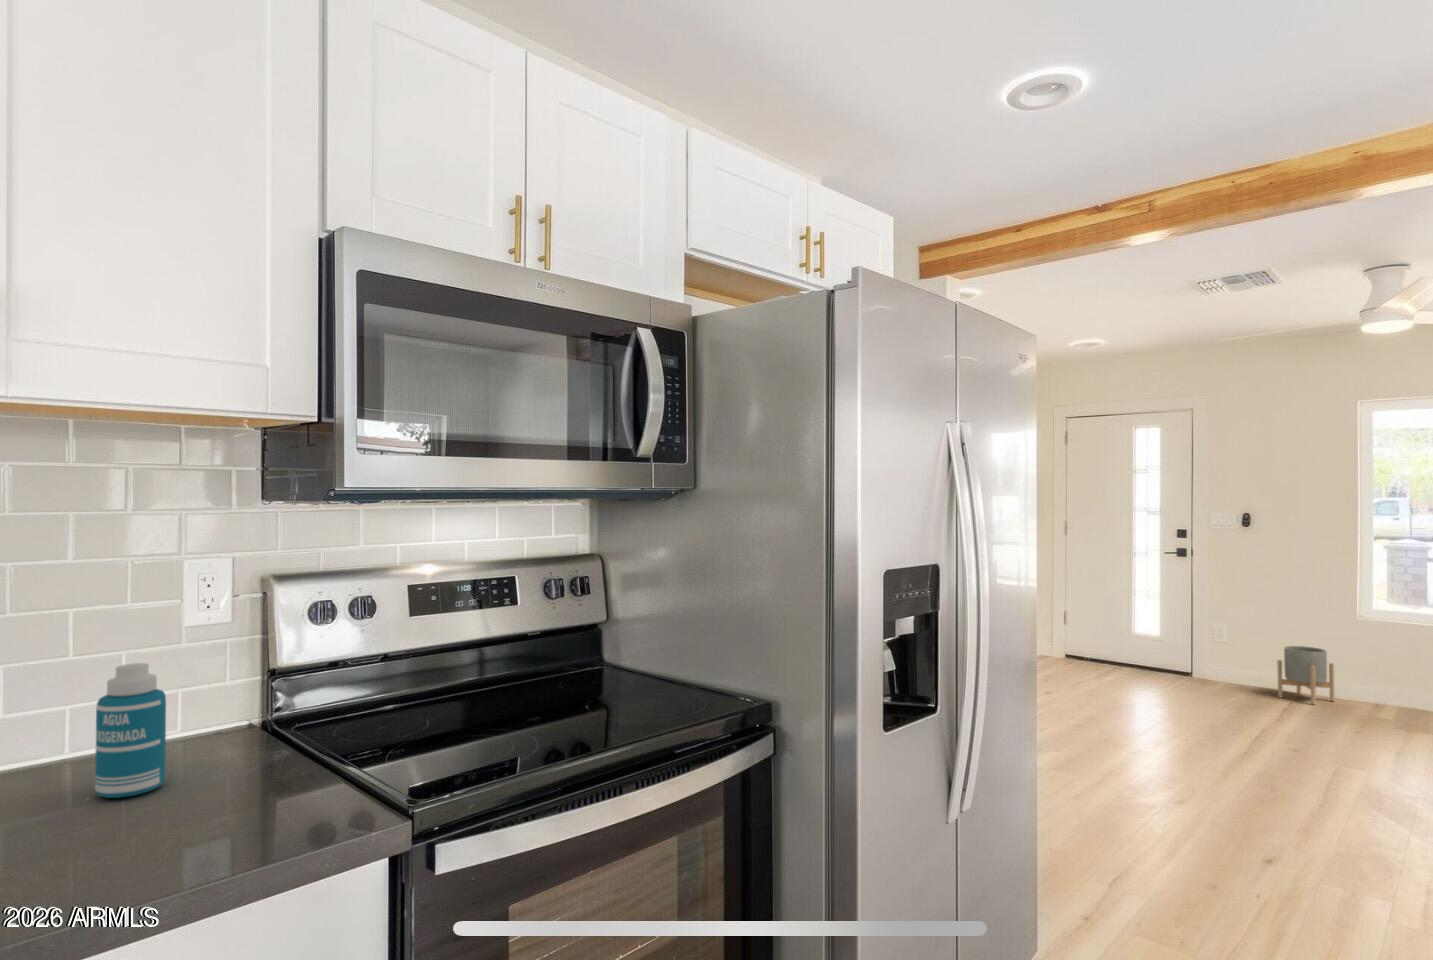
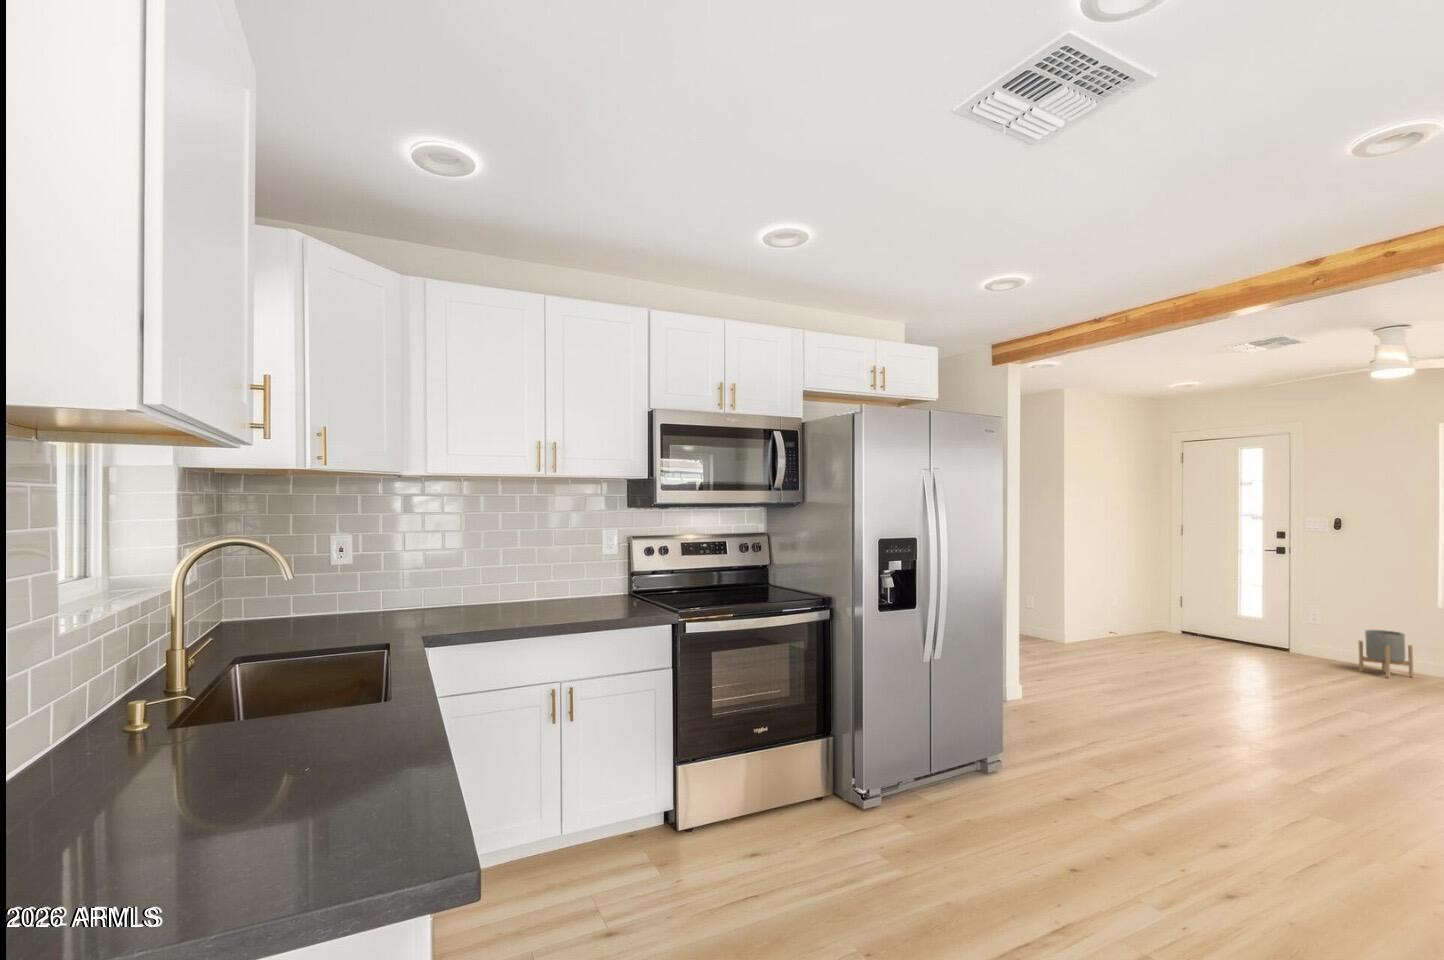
bottle: present [95,663,166,798] -> none [584,563,604,606]

